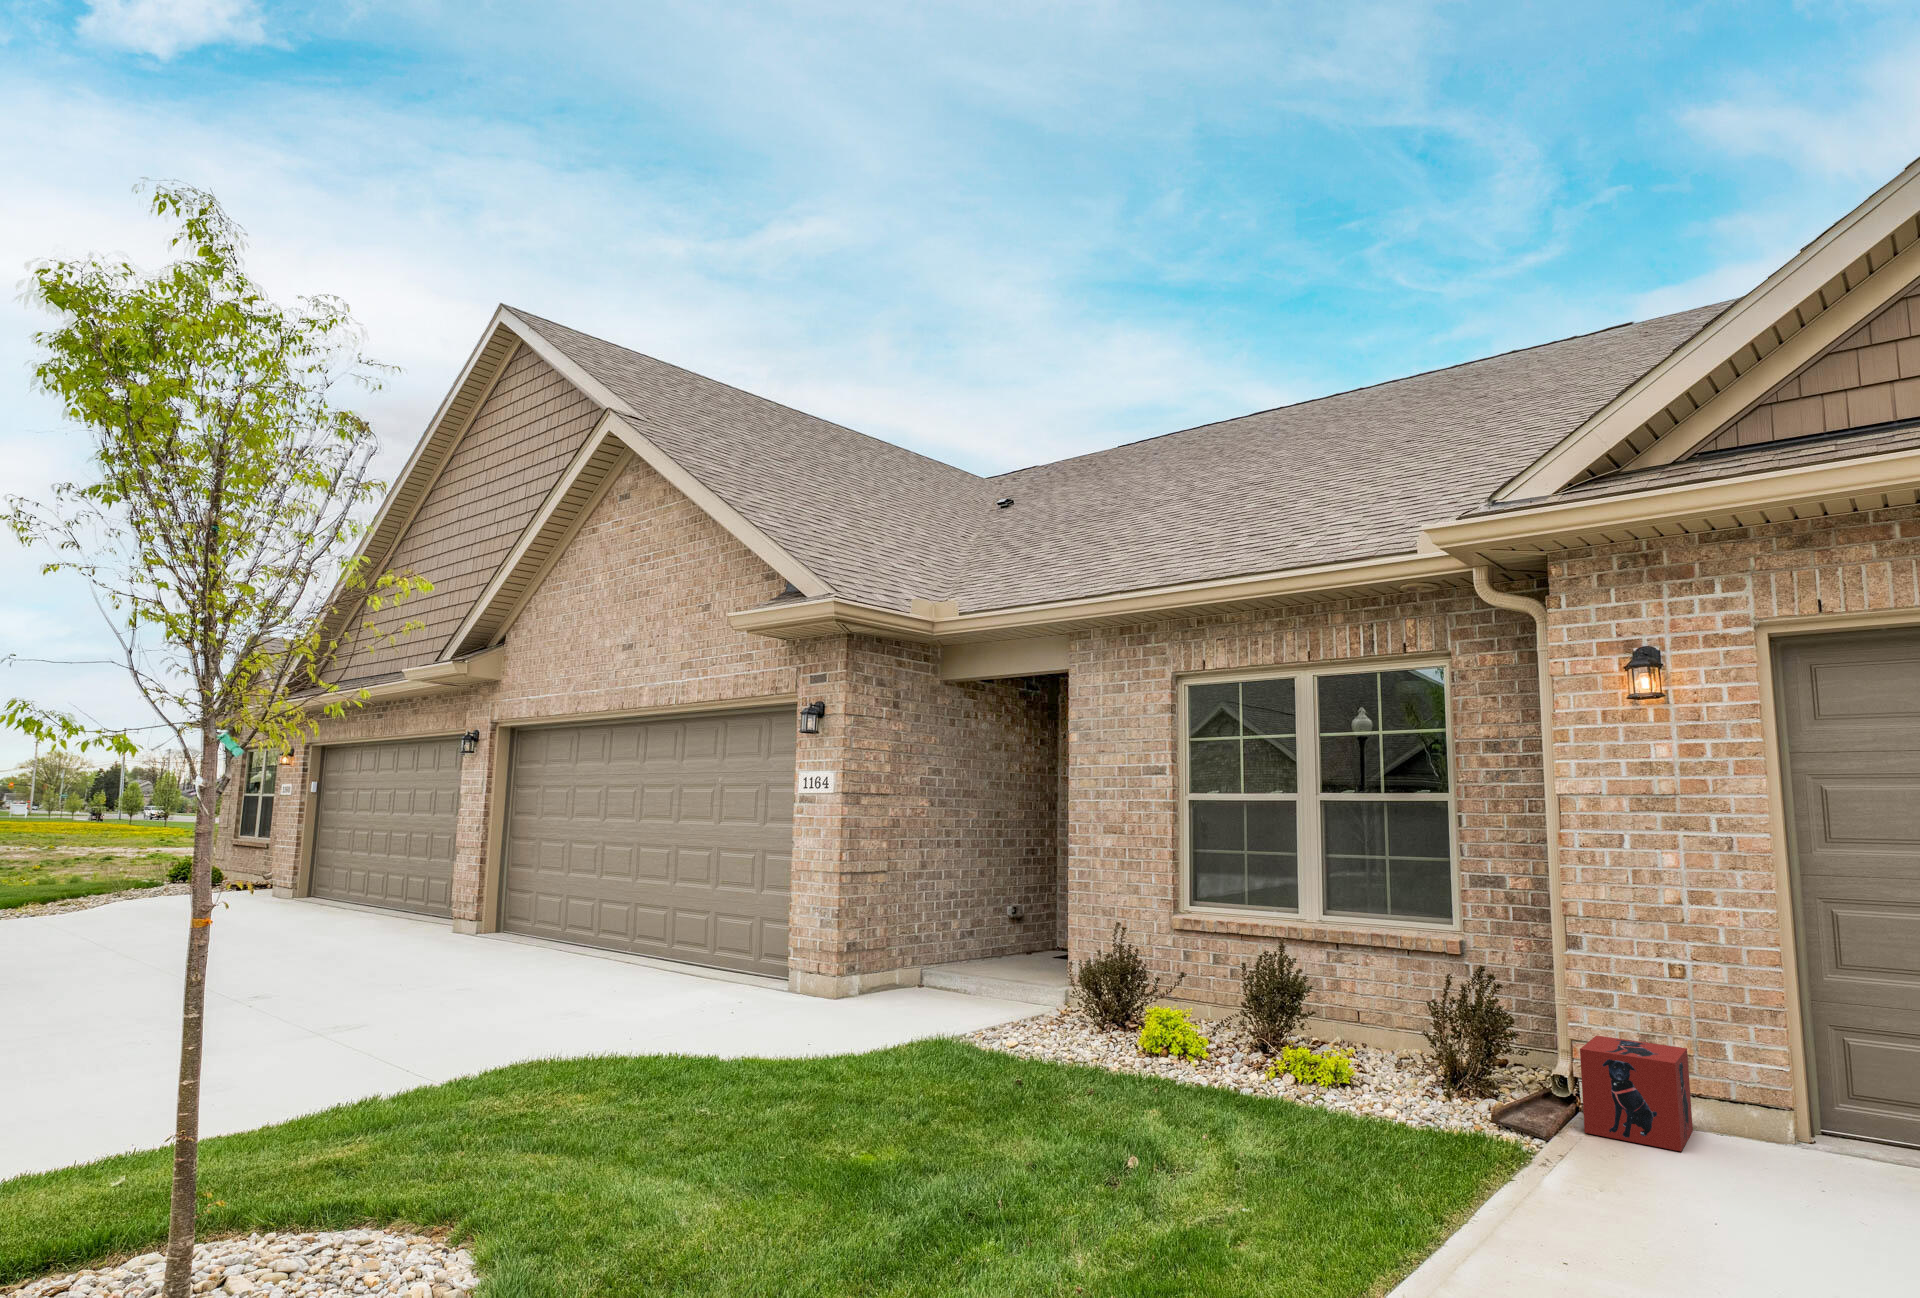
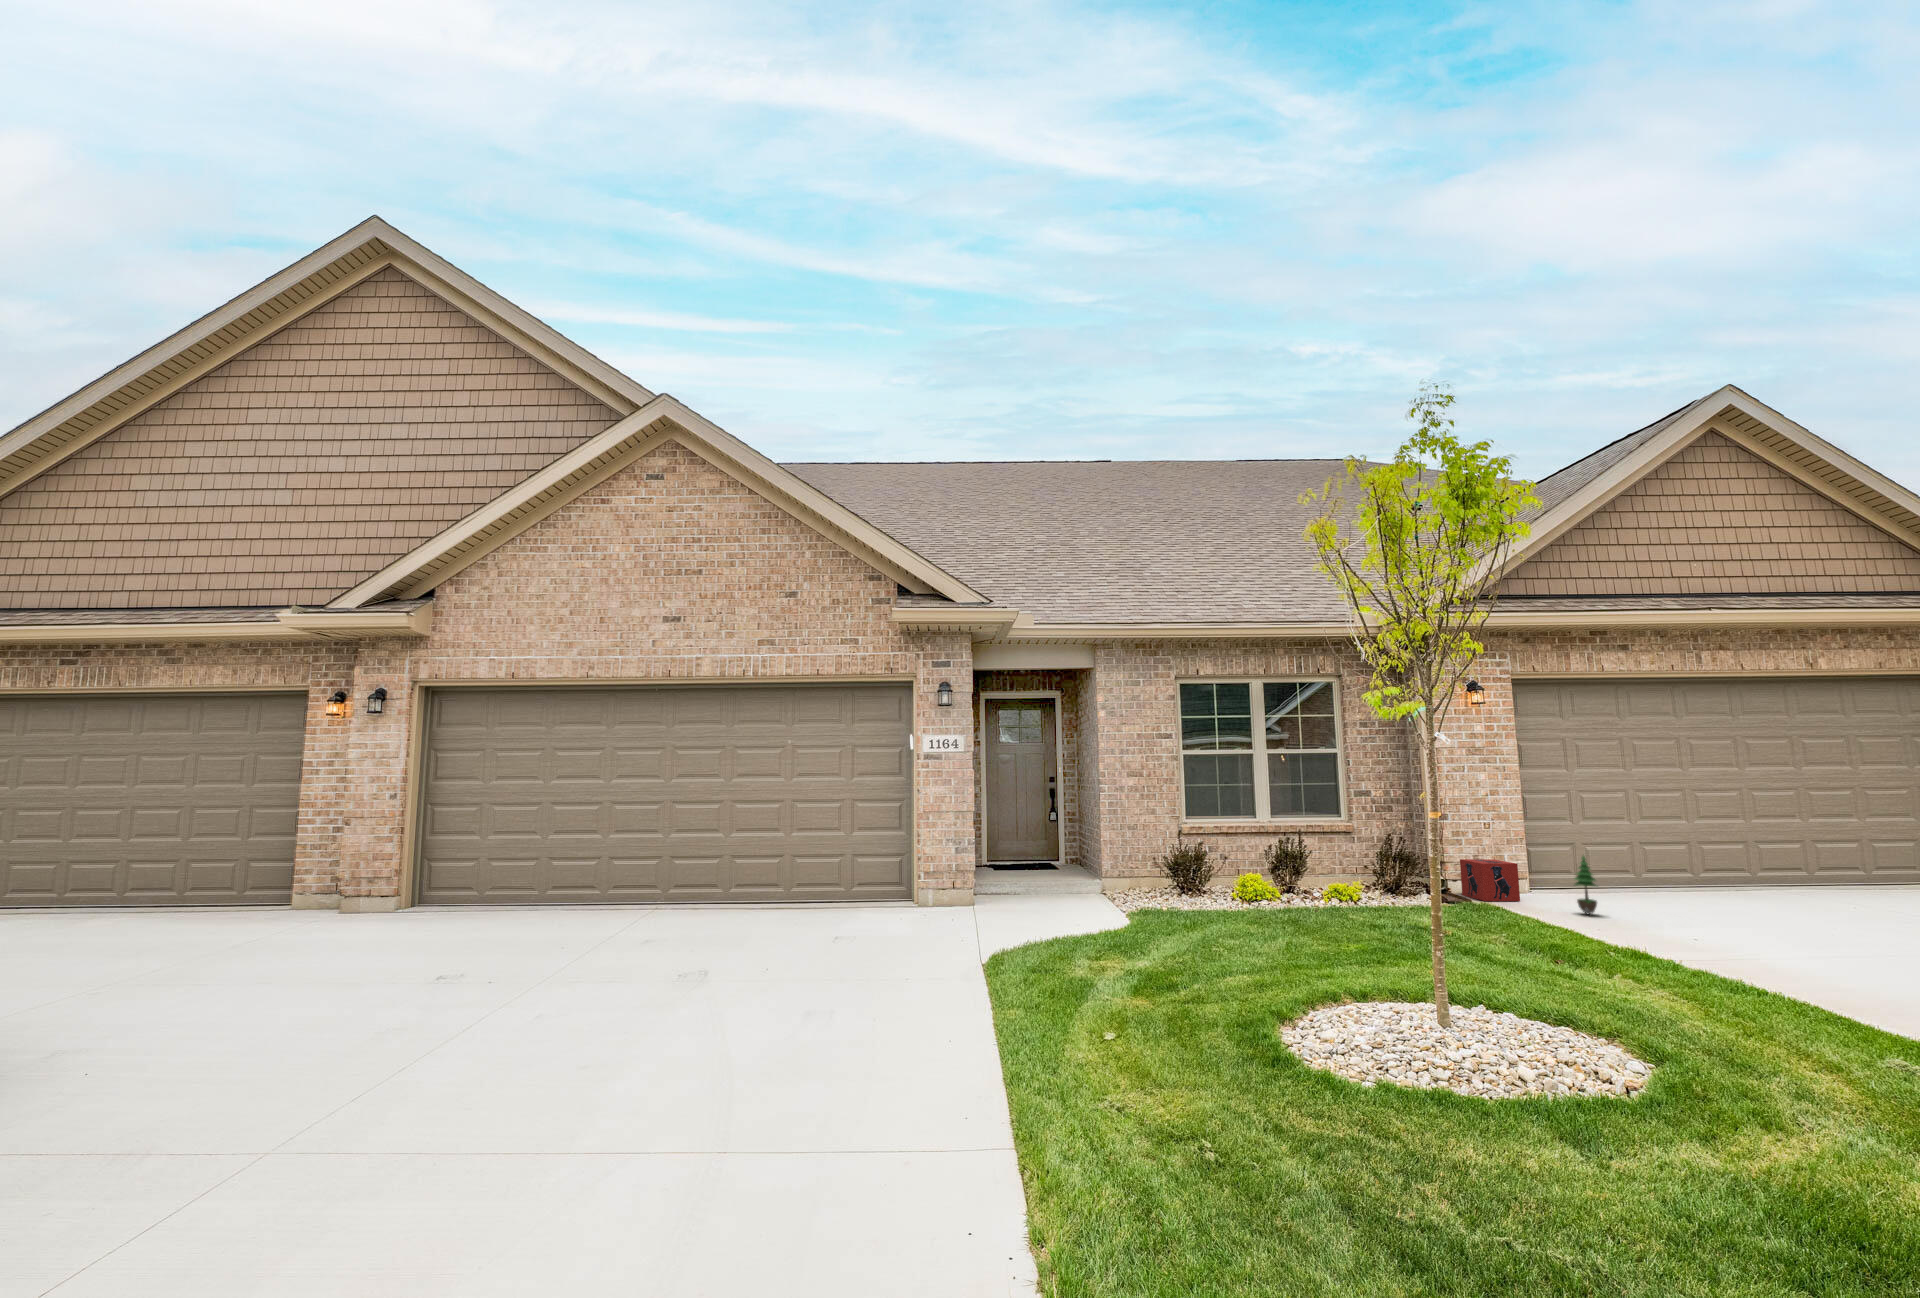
potted tree: none [1683,1060,1747,1213] -> present [1575,856,1597,914]

